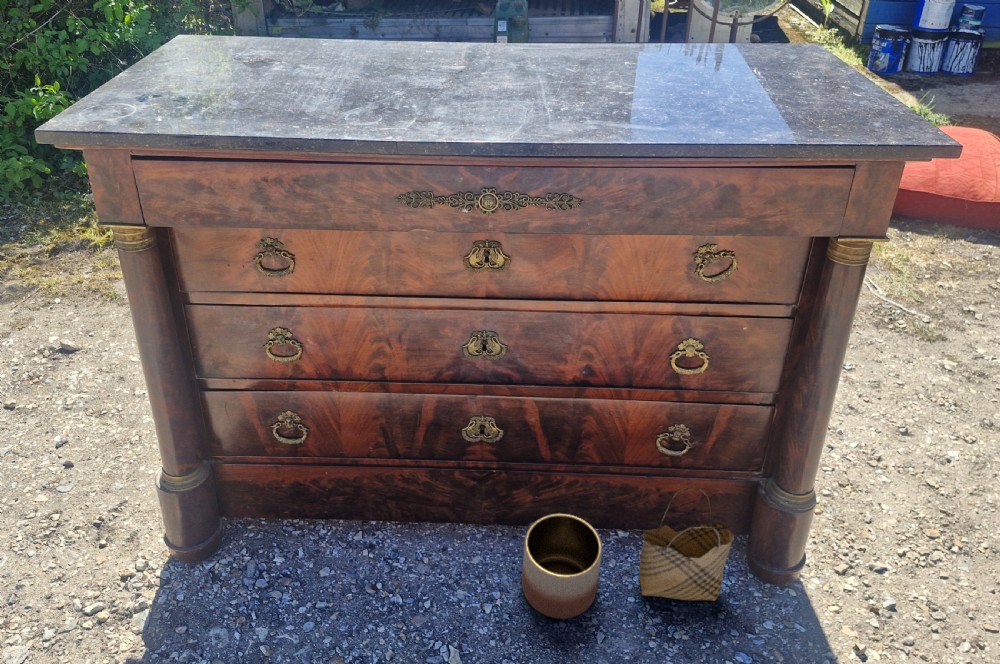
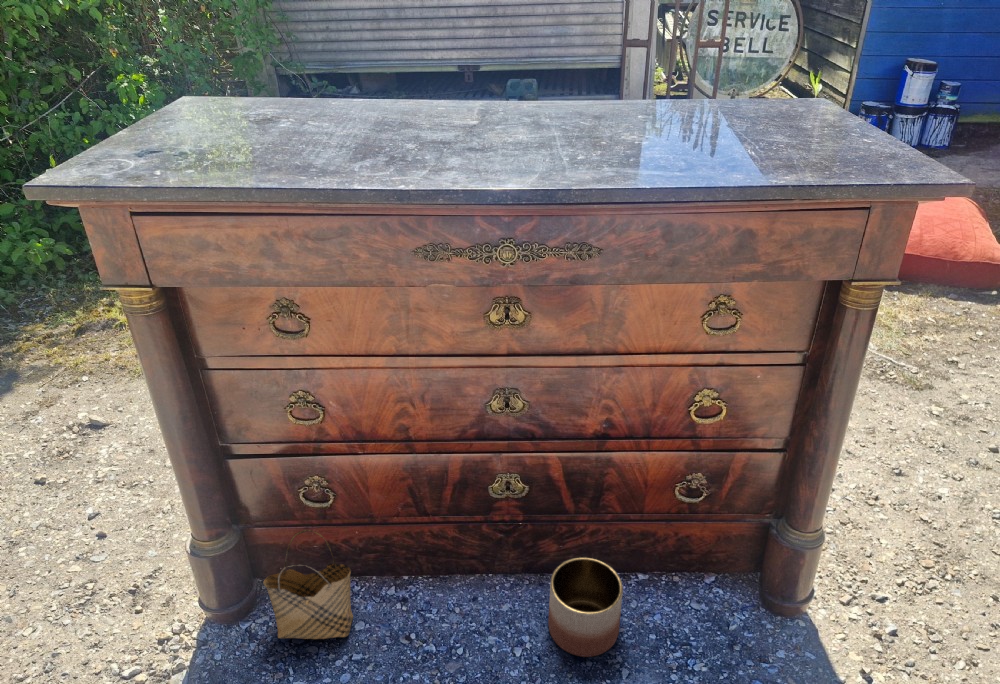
woven basket: present [639,486,734,601] -> present [264,530,353,639]

